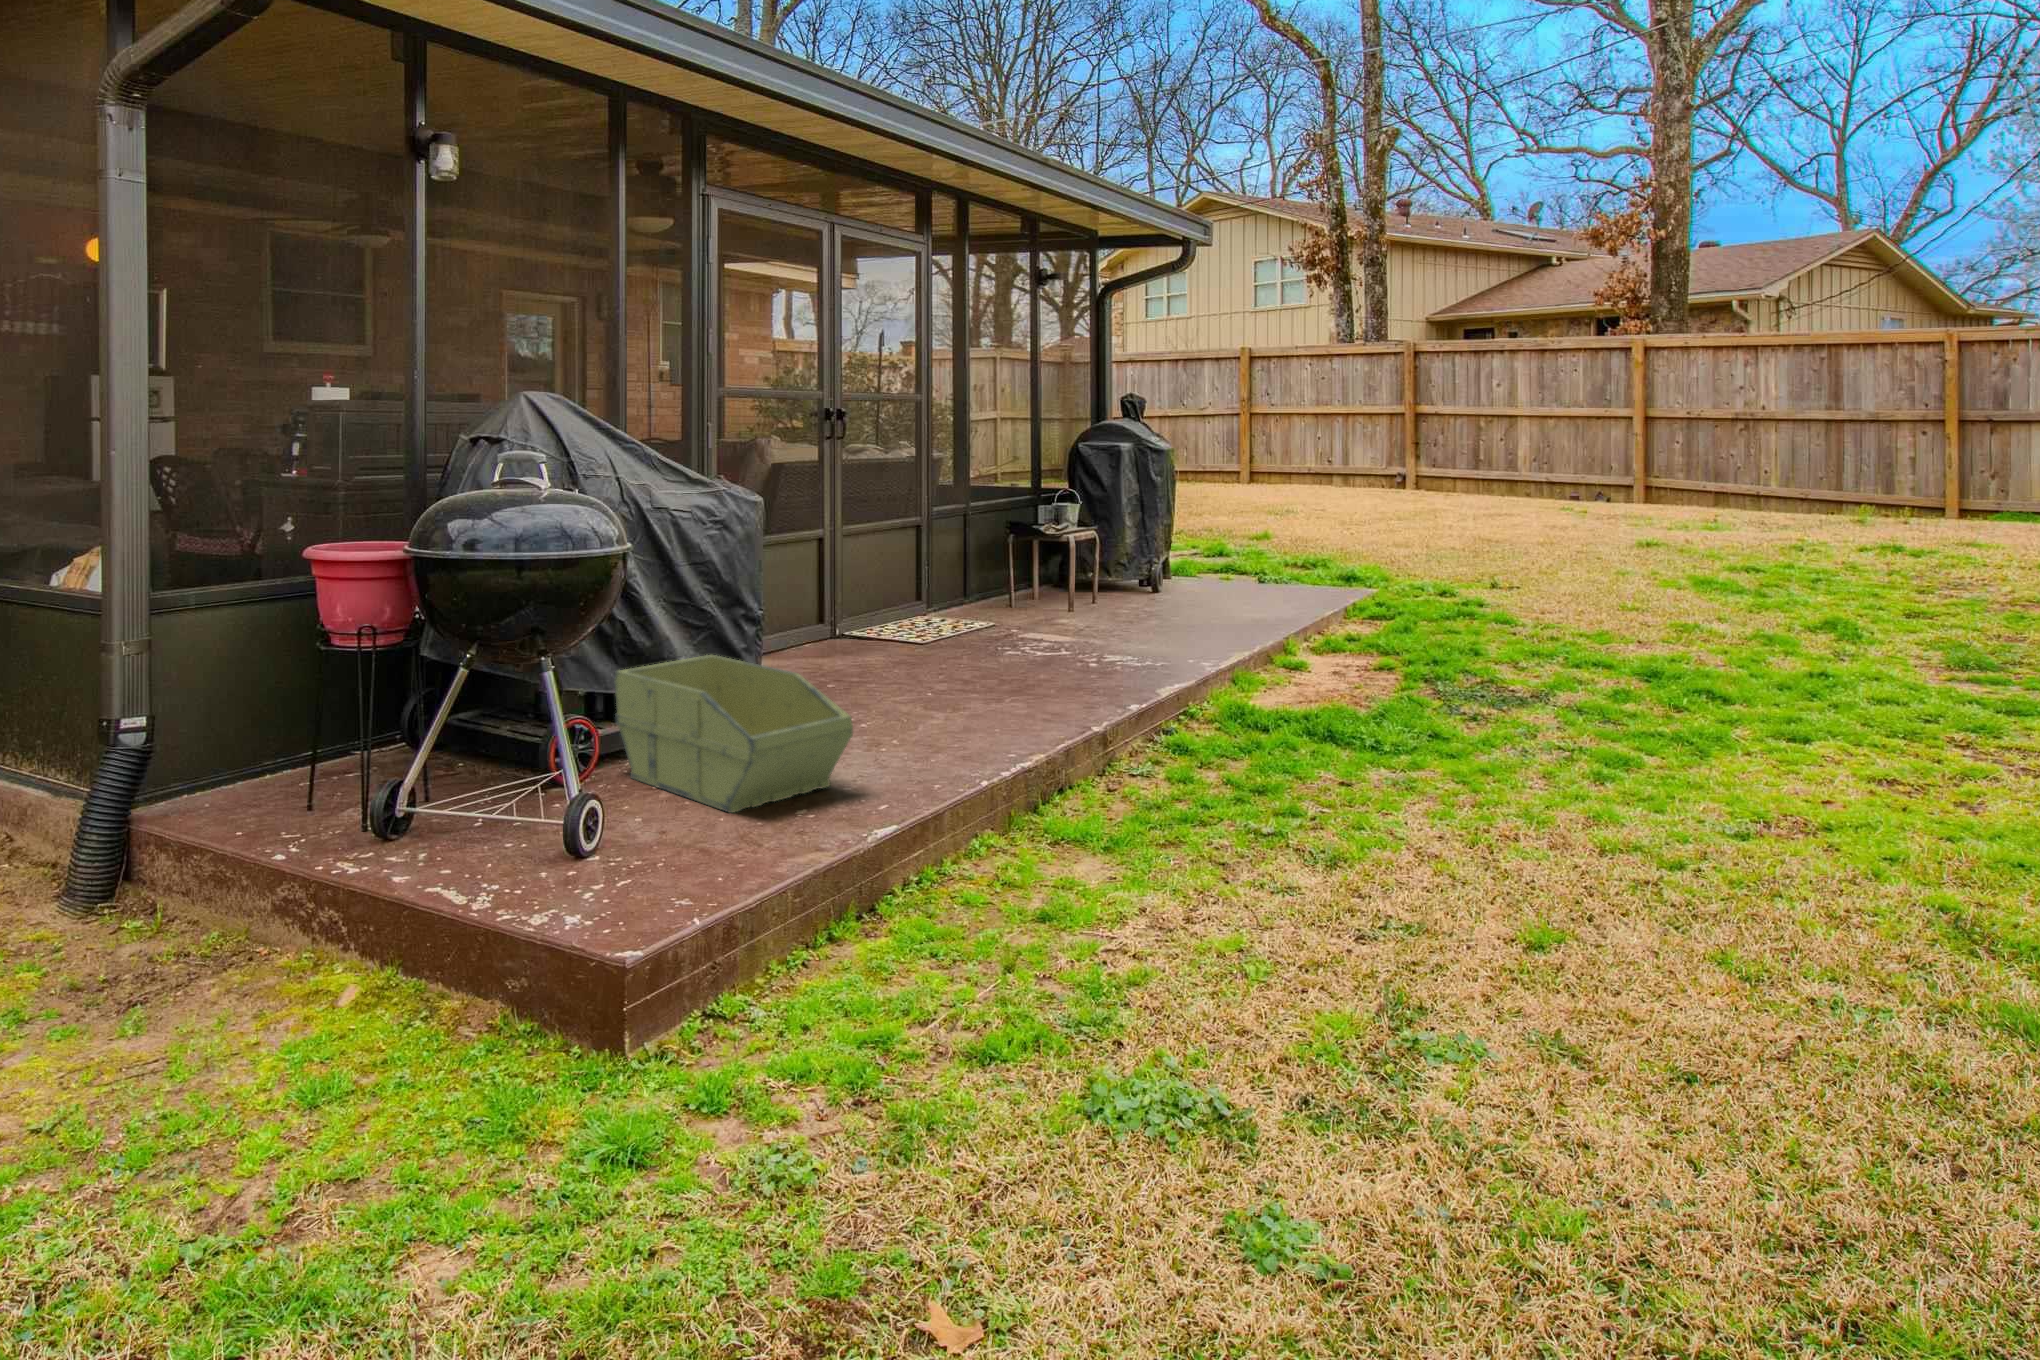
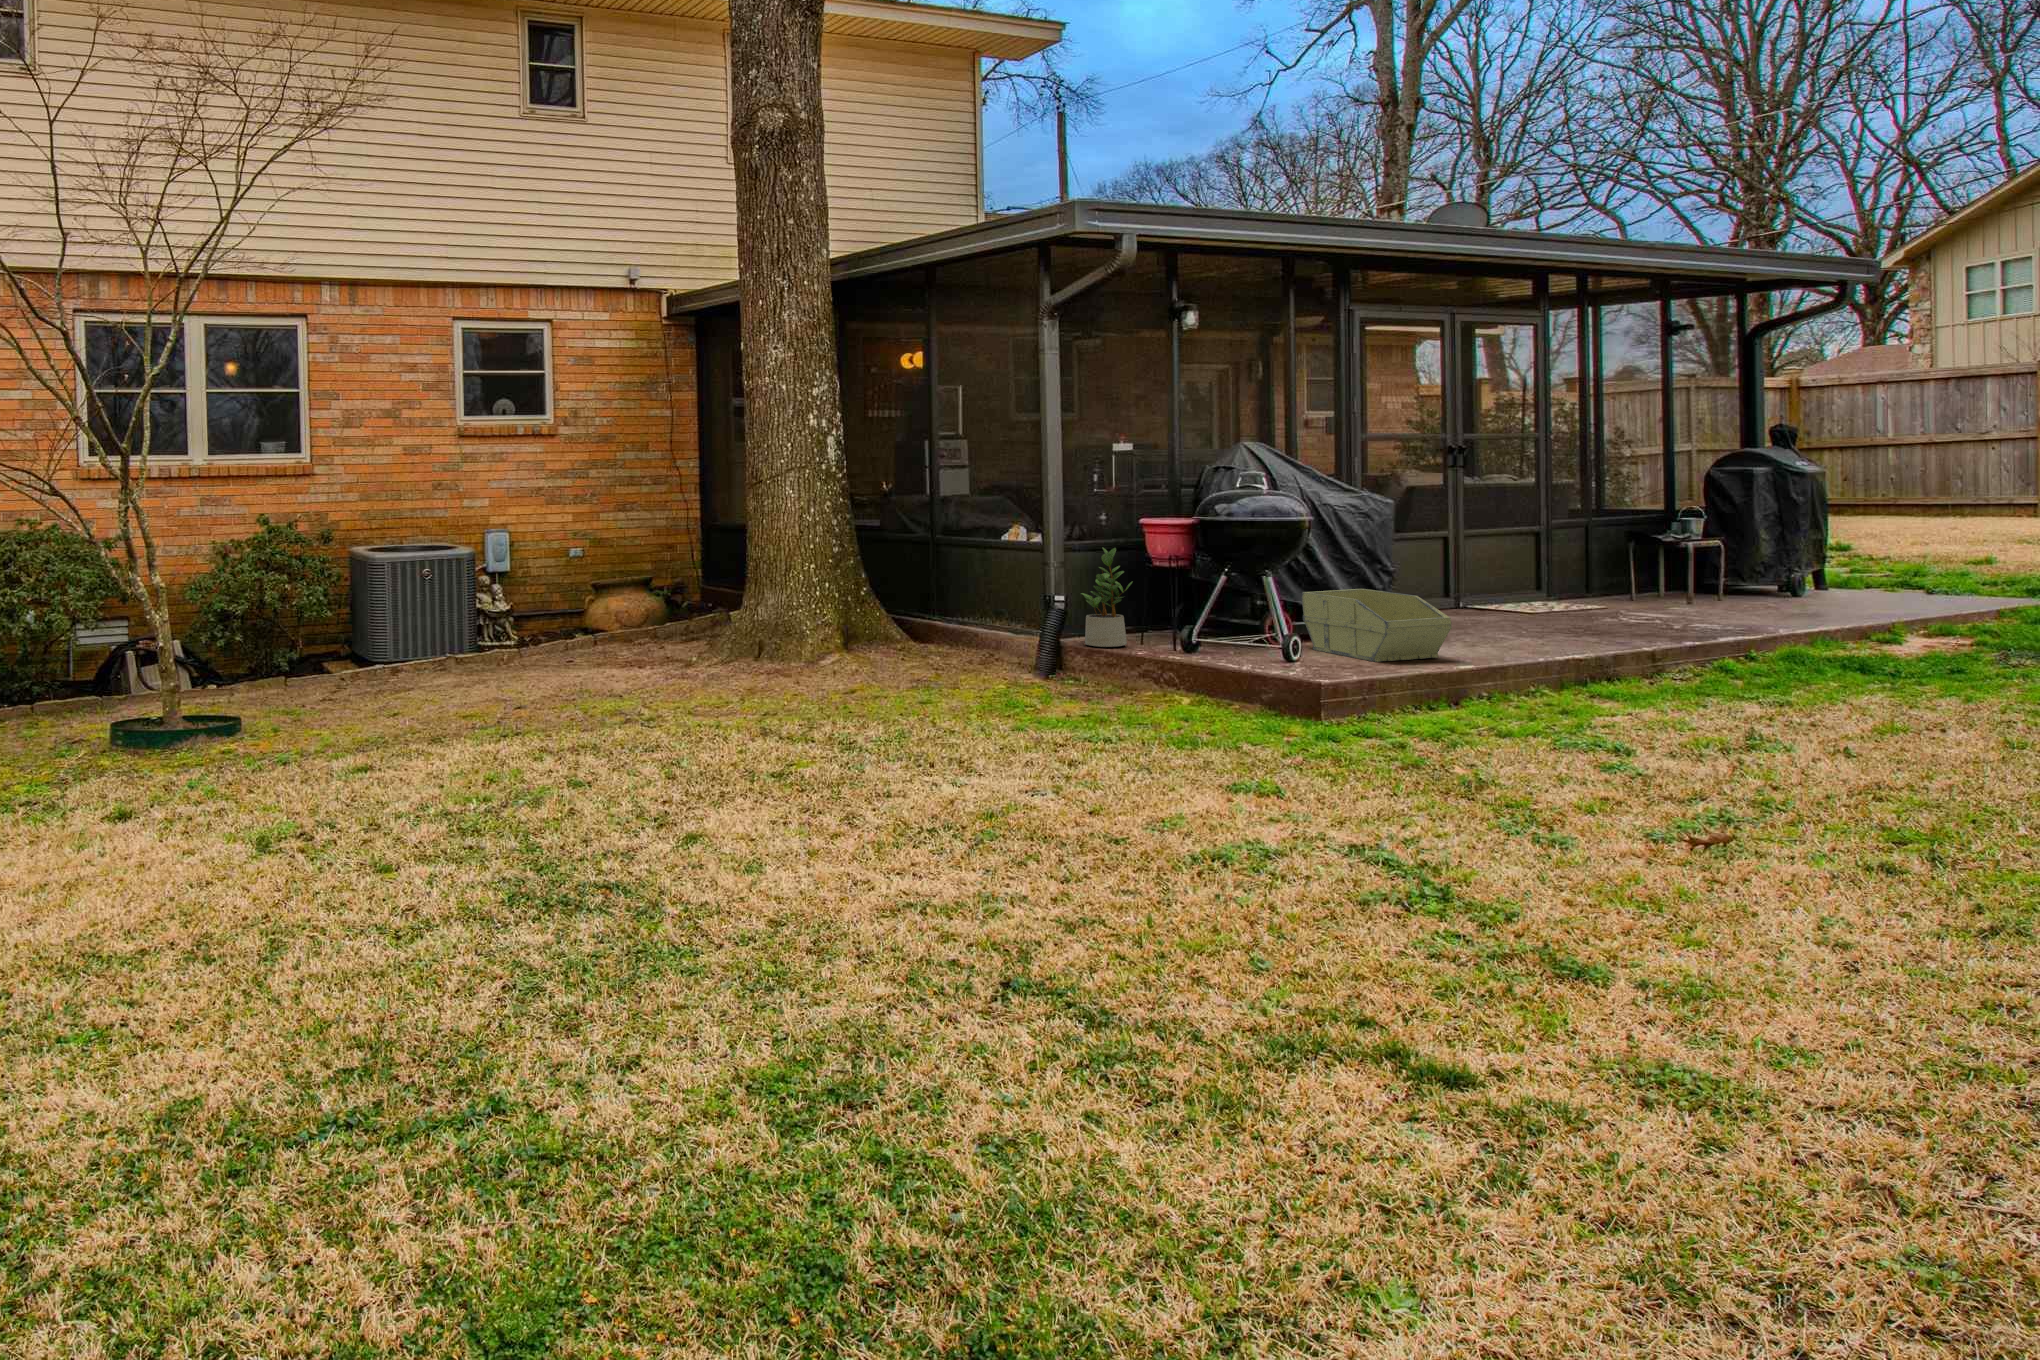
potted plant: none [196,604,305,814] -> present [1081,547,1132,647]

